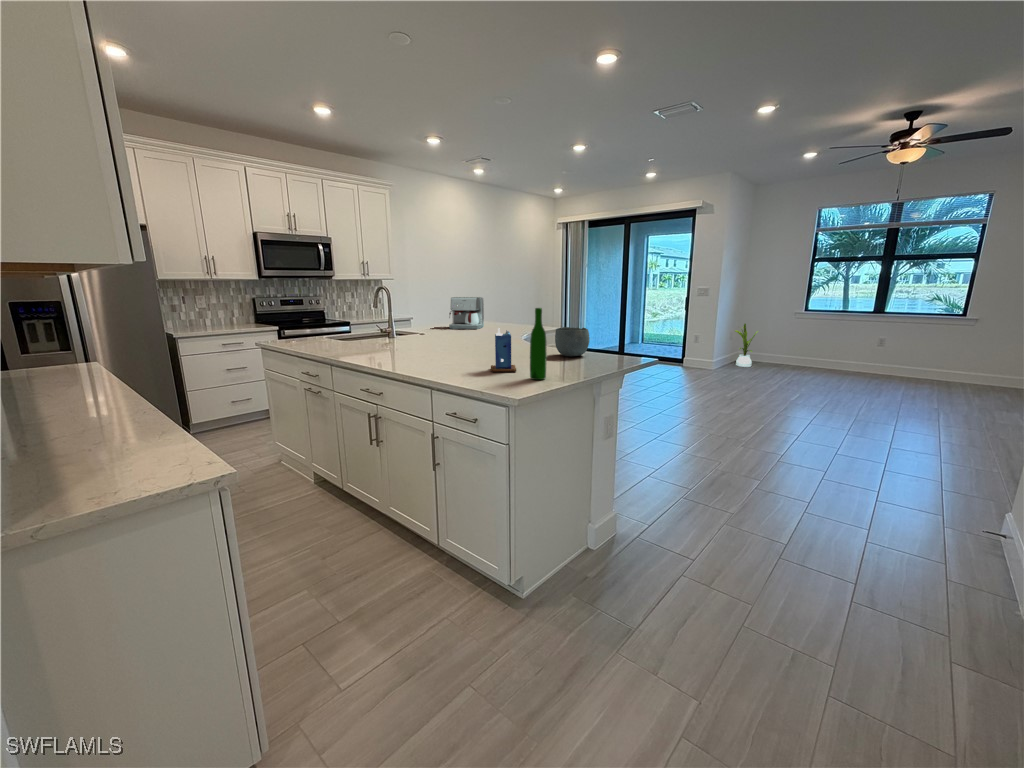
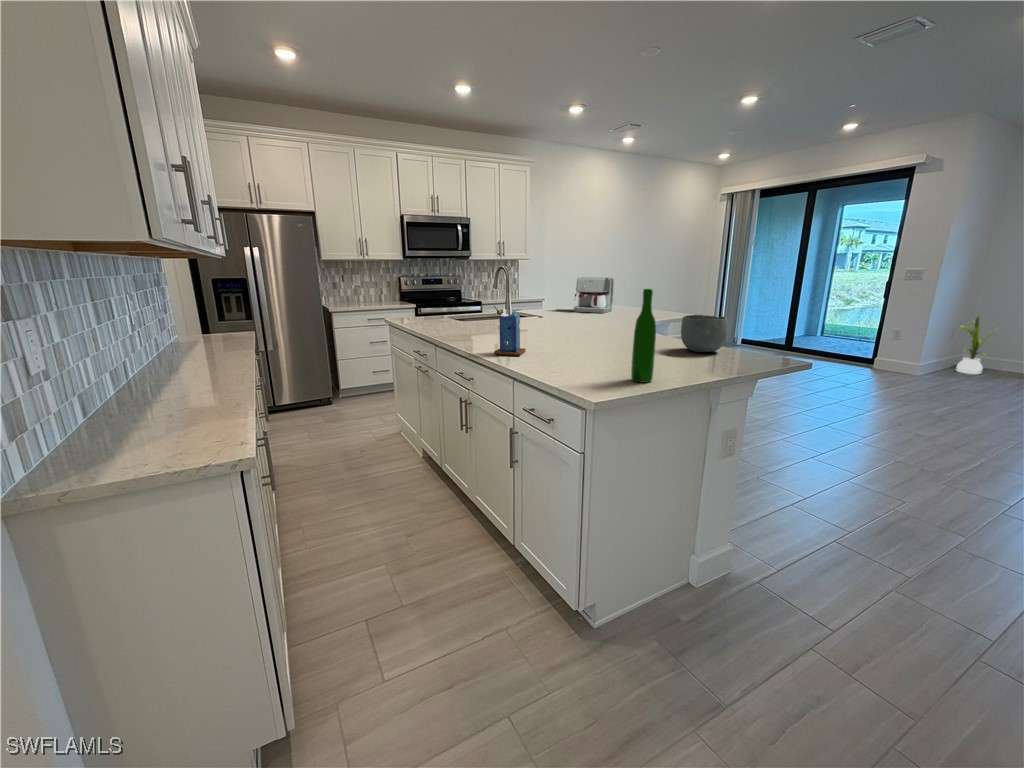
candle: present [491,328,516,372] -> present [494,308,526,356]

